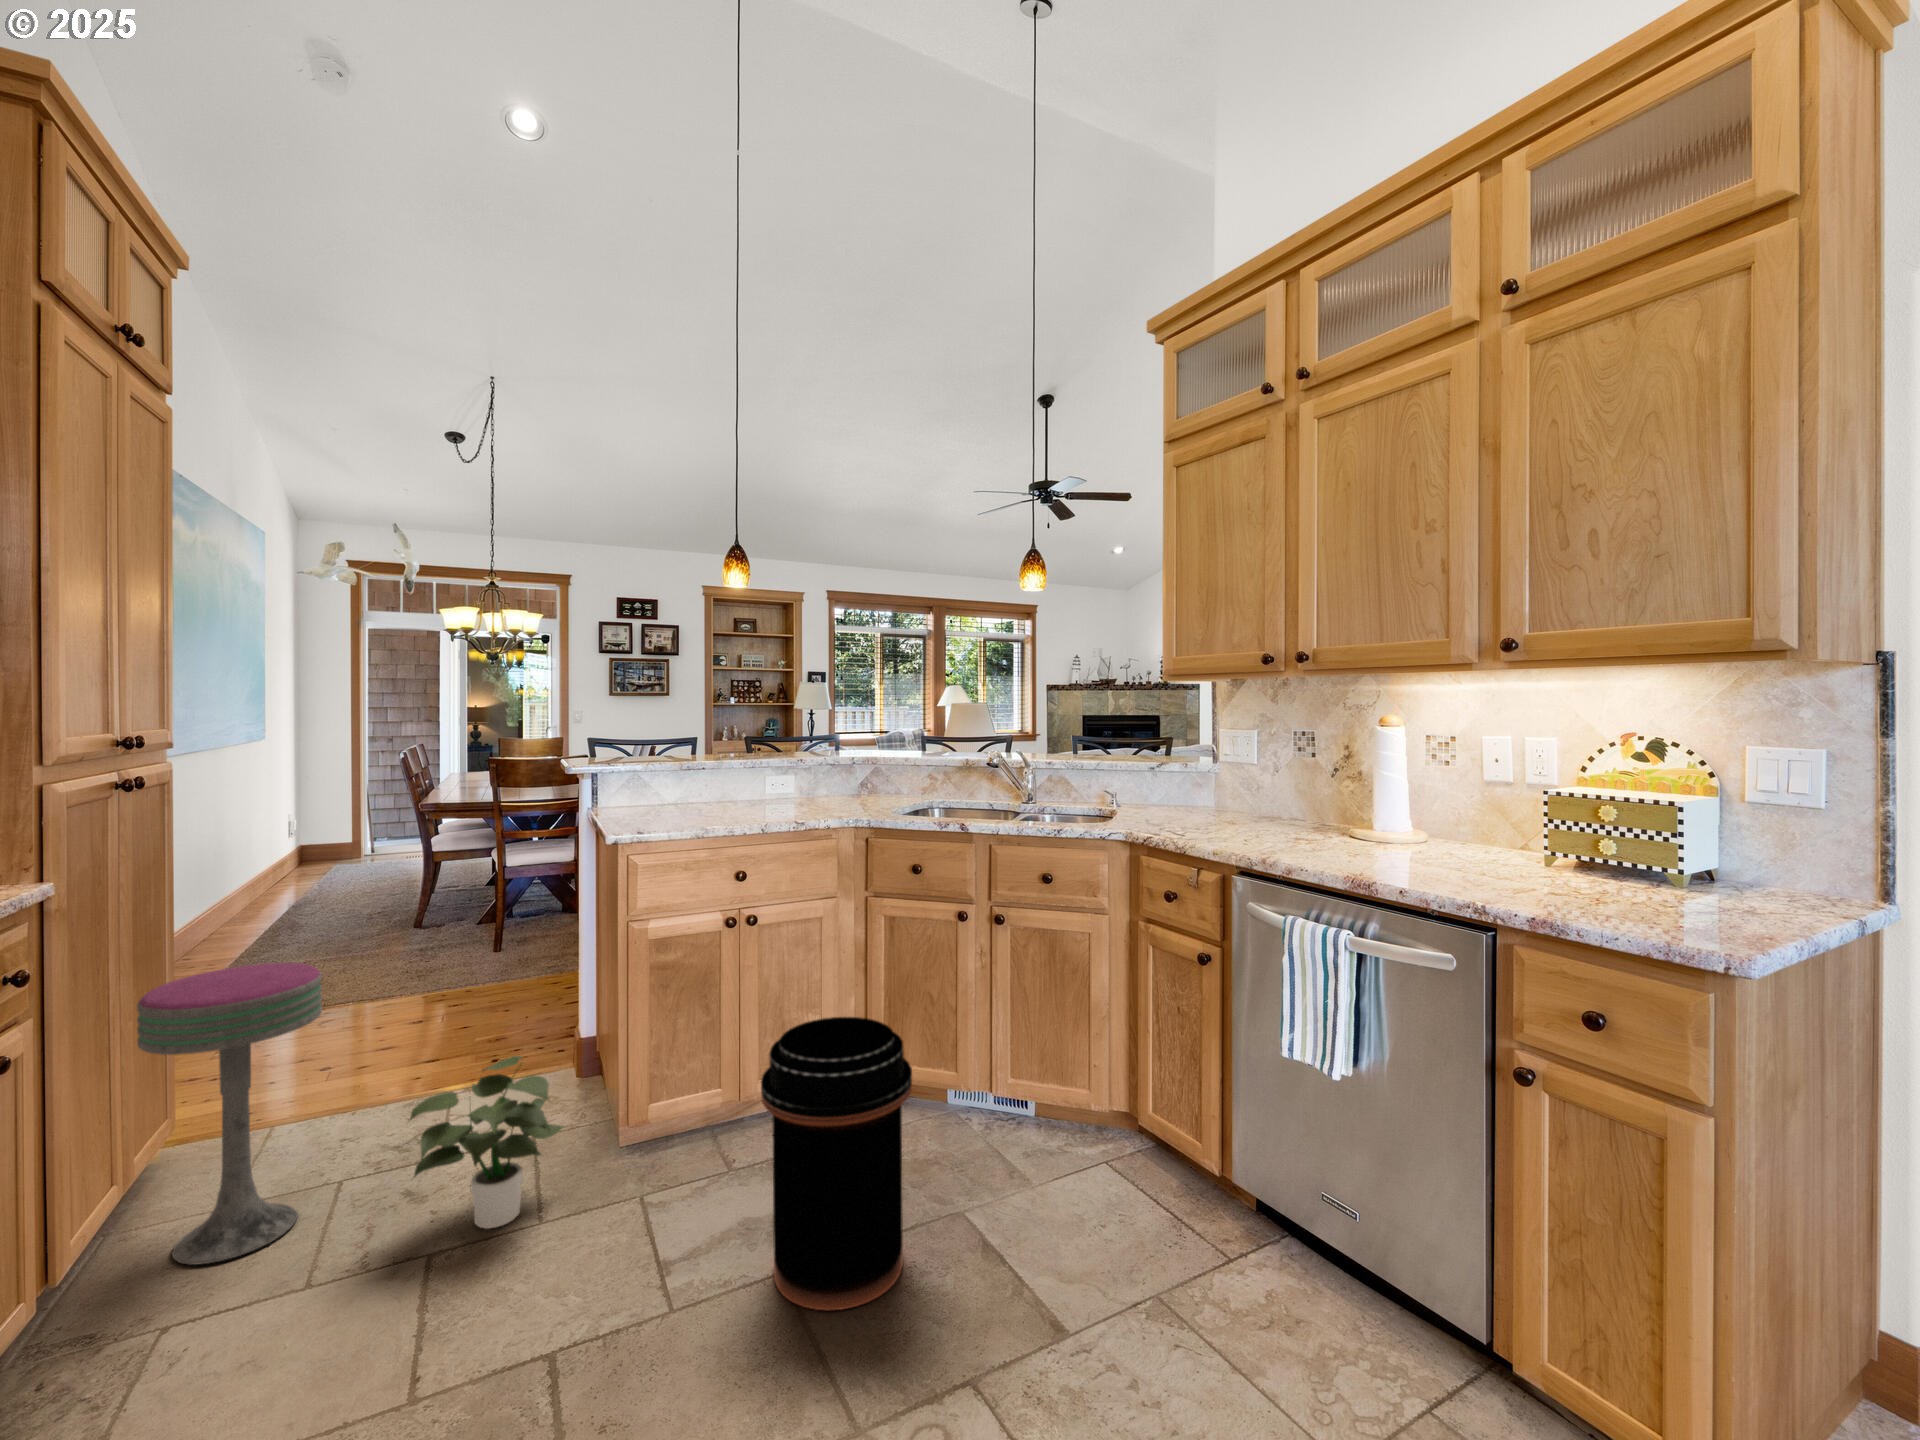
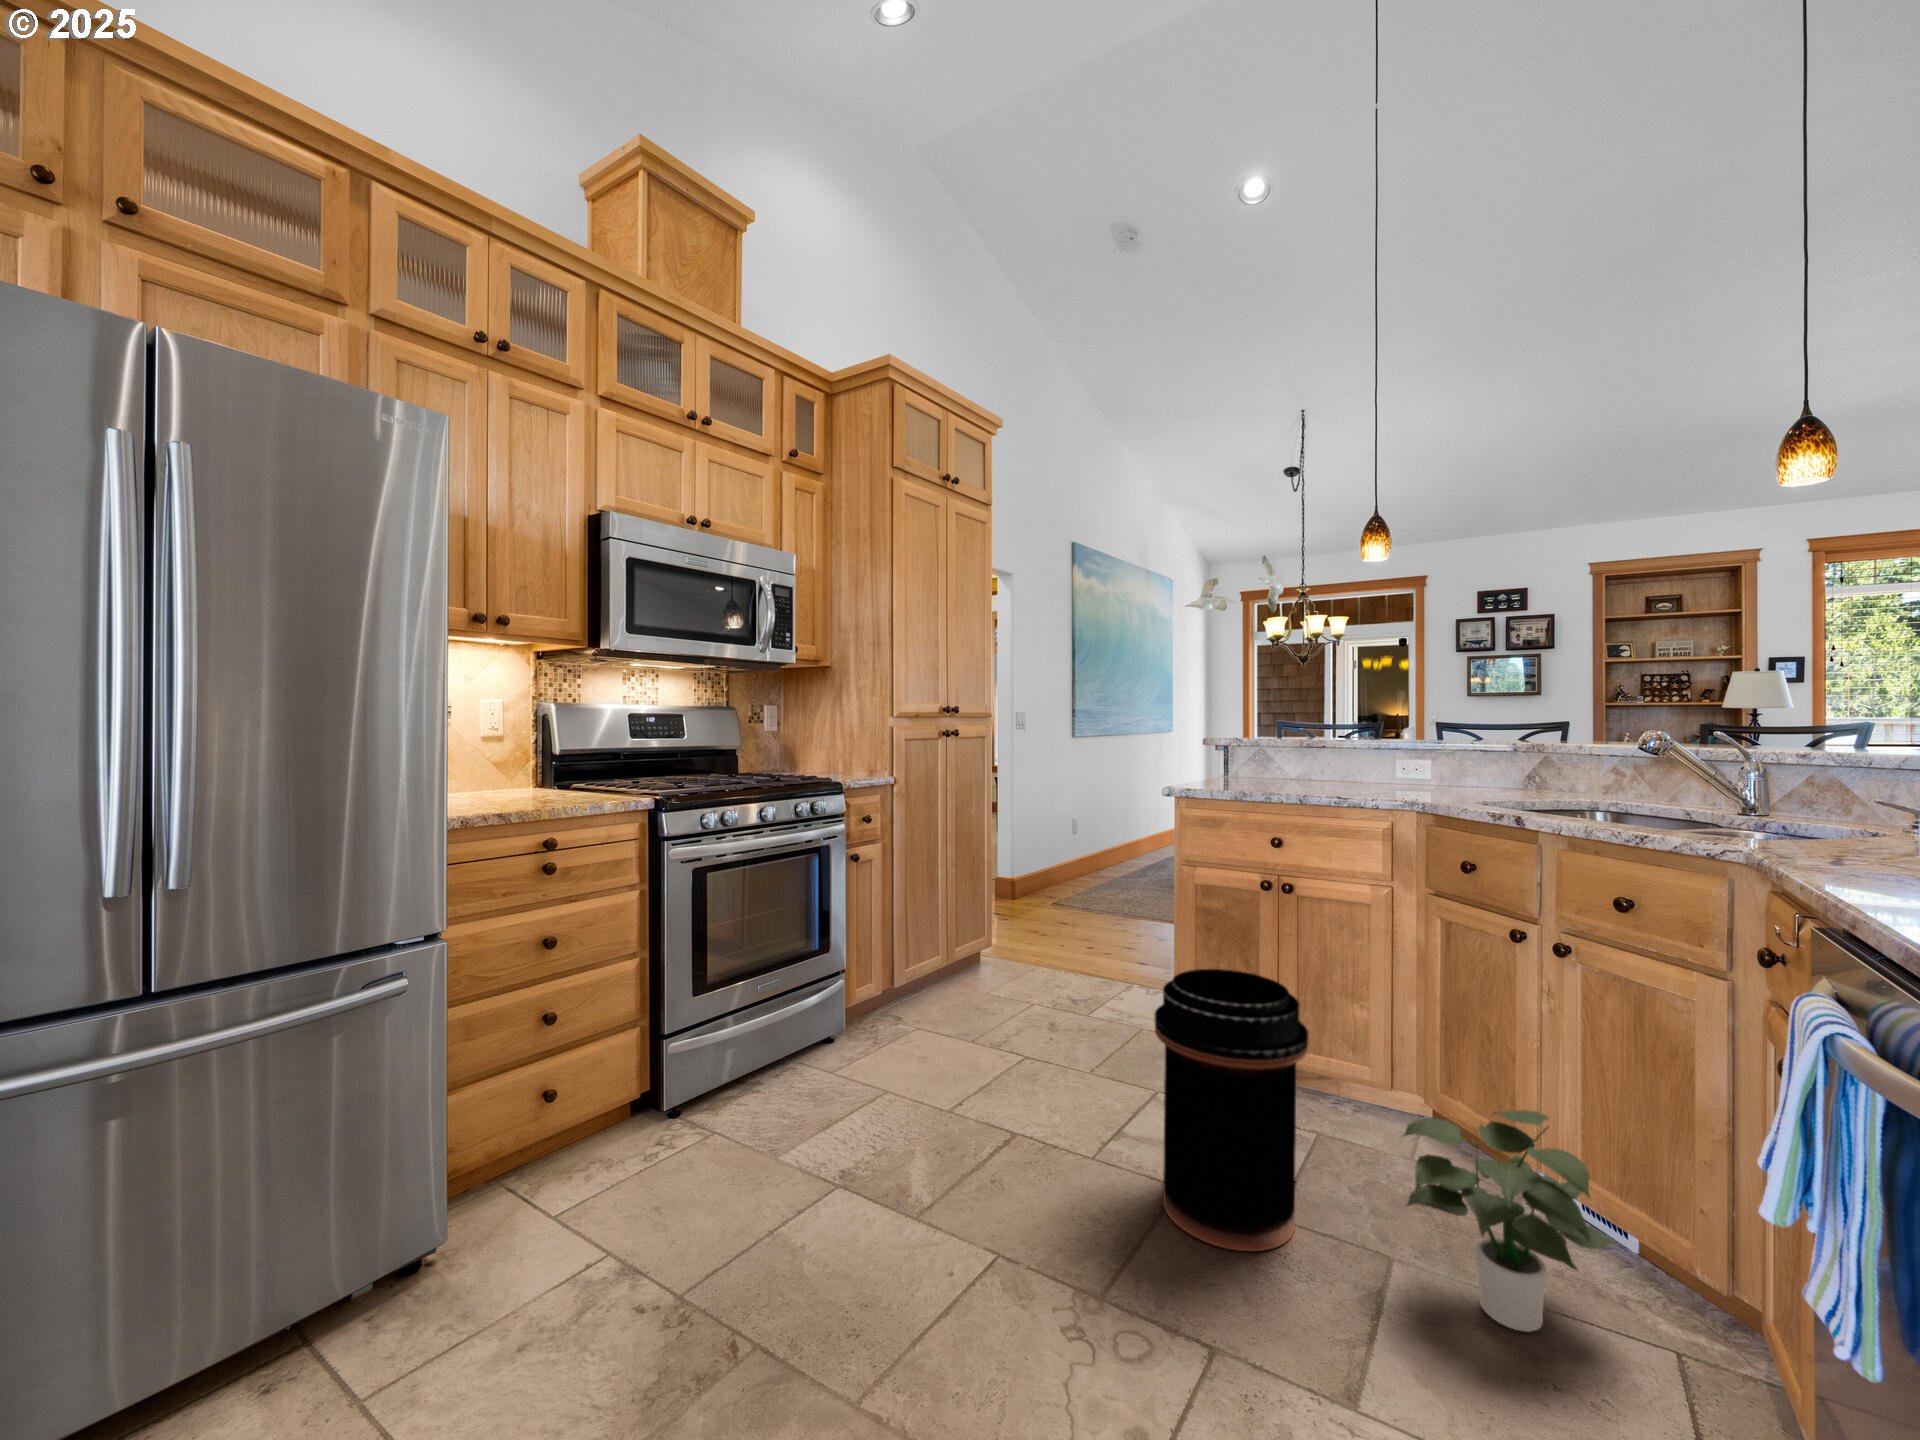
bar stool: present [137,963,322,1265] -> none [938,844,1021,1010]
potted plant: present [410,1056,565,1229] -> present [1402,1110,1615,1332]

